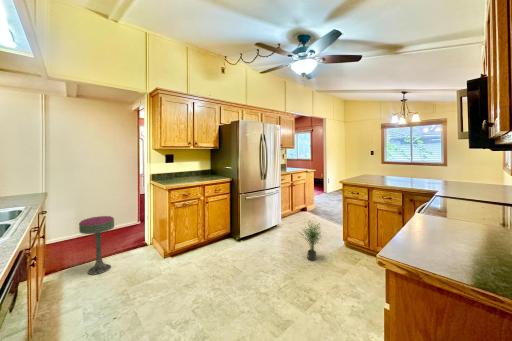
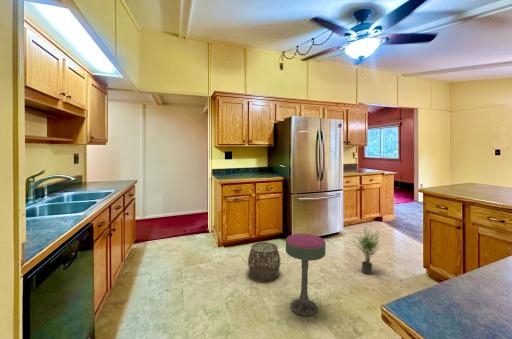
bar stool: present [79,216,114,275] -> present [286,233,326,316]
woven basket: none [208,245,241,285] -> present [248,242,280,280]

